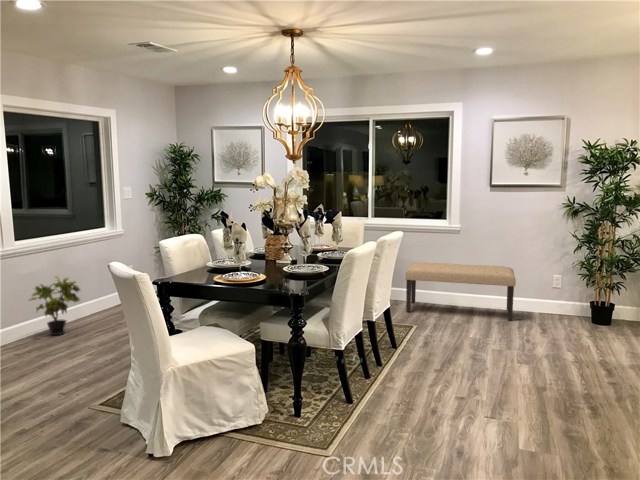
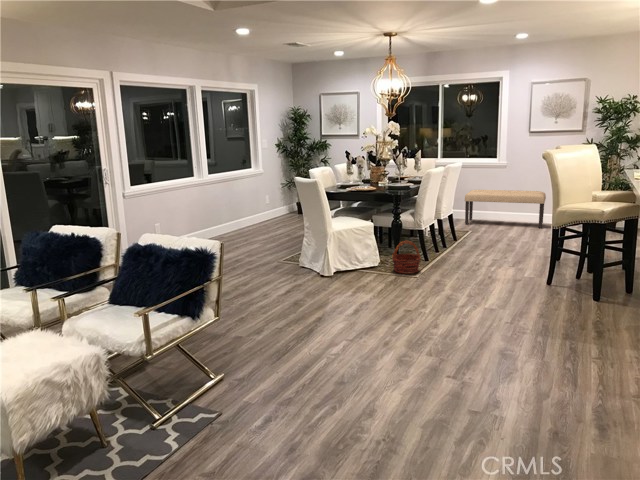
potted plant: present [30,277,80,335] -> none [217,198,248,235]
basket: none [285,379,337,442] -> present [392,241,421,273]

